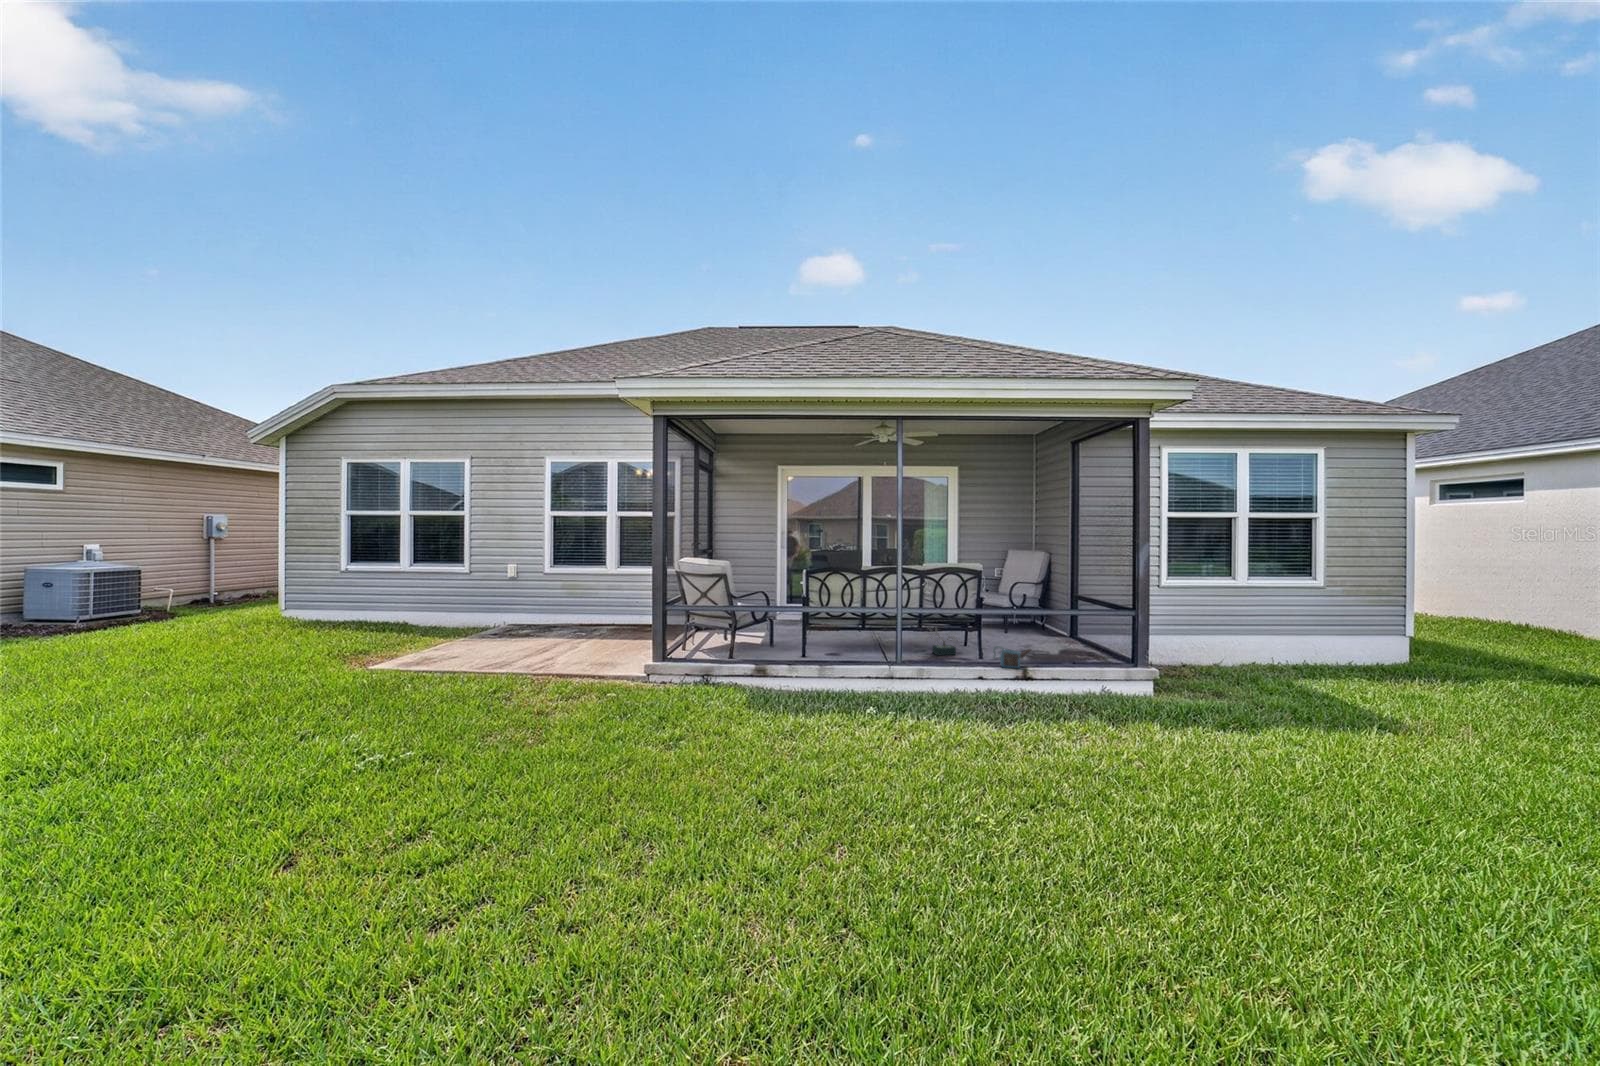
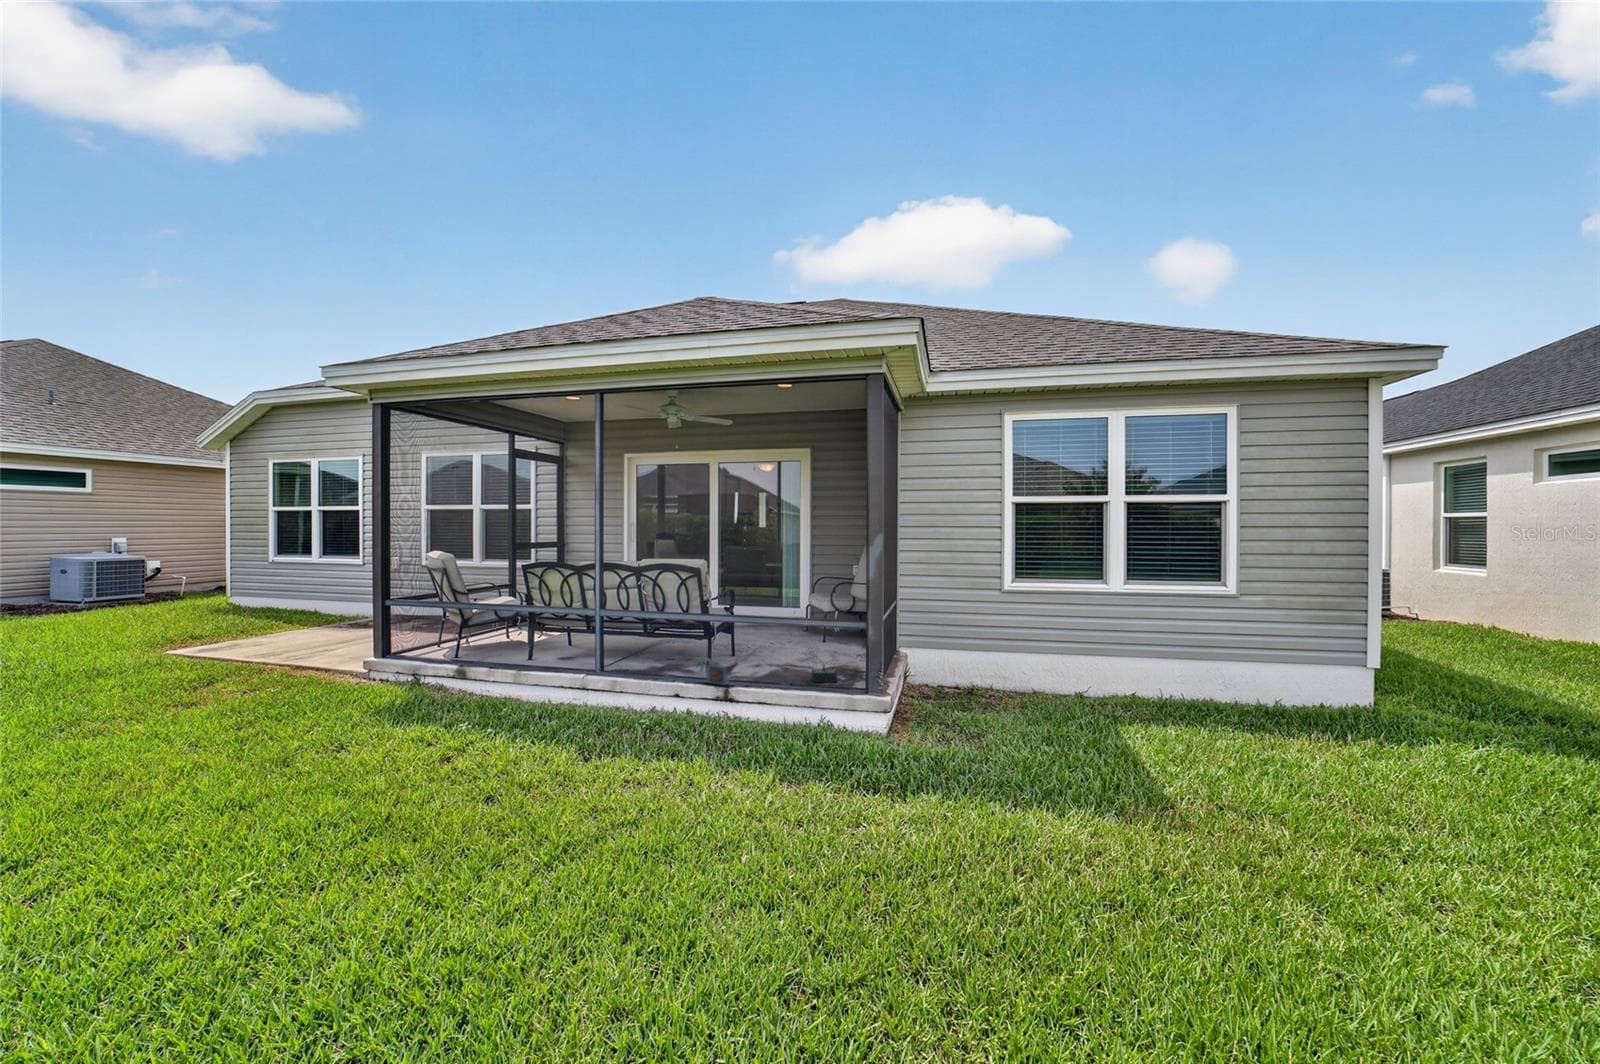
decorative plant: present [931,627,956,655] -> present [802,645,840,682]

